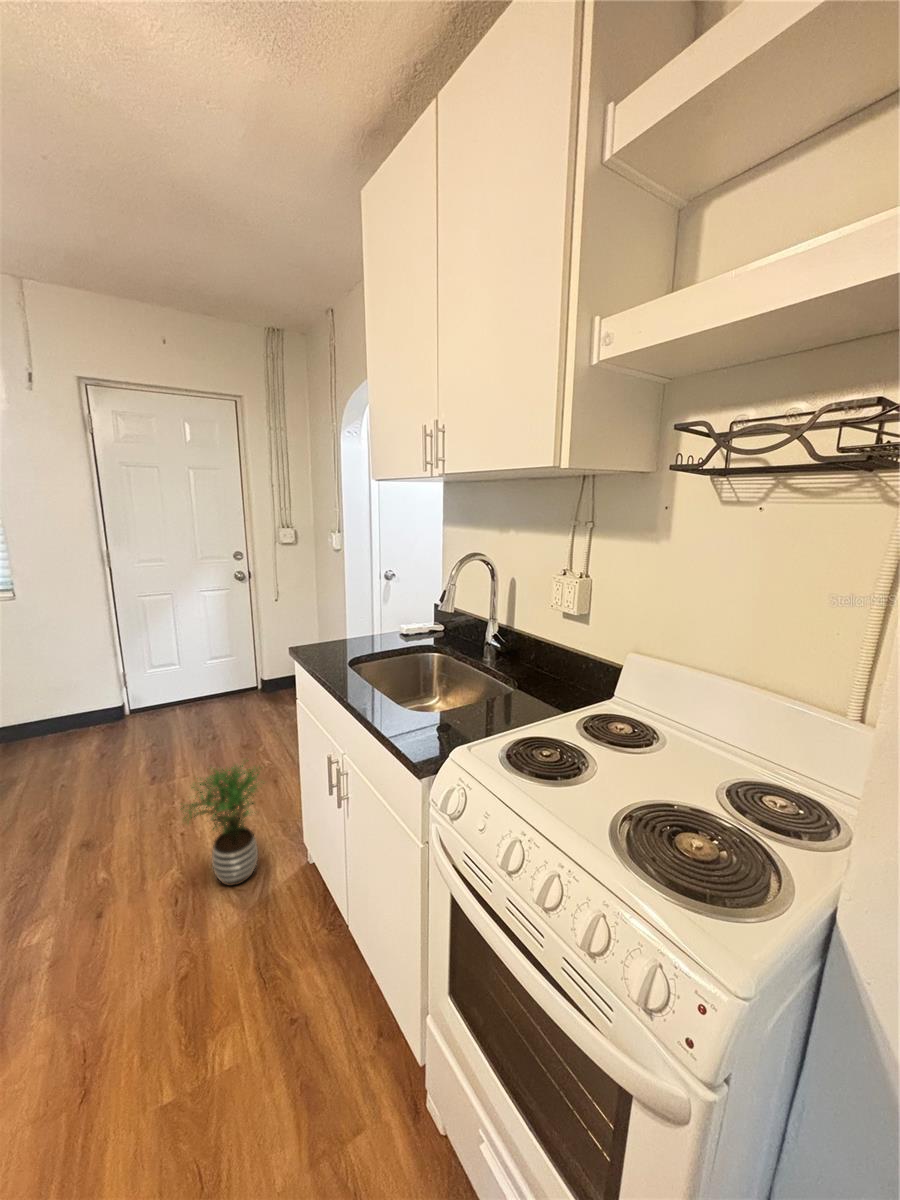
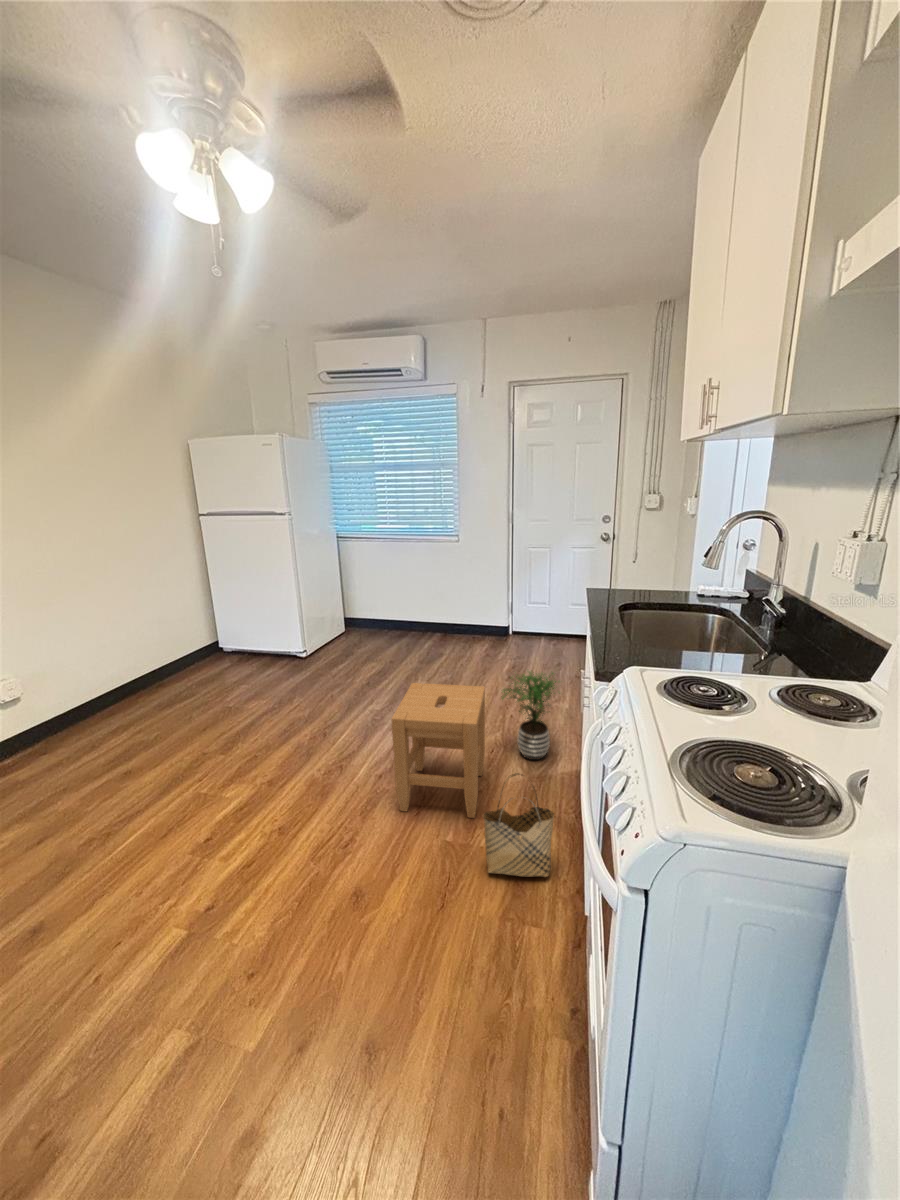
stool: none [8,818,198,1109] -> present [392,683,485,818]
woven basket: none [237,924,339,1100] -> present [483,773,554,877]

